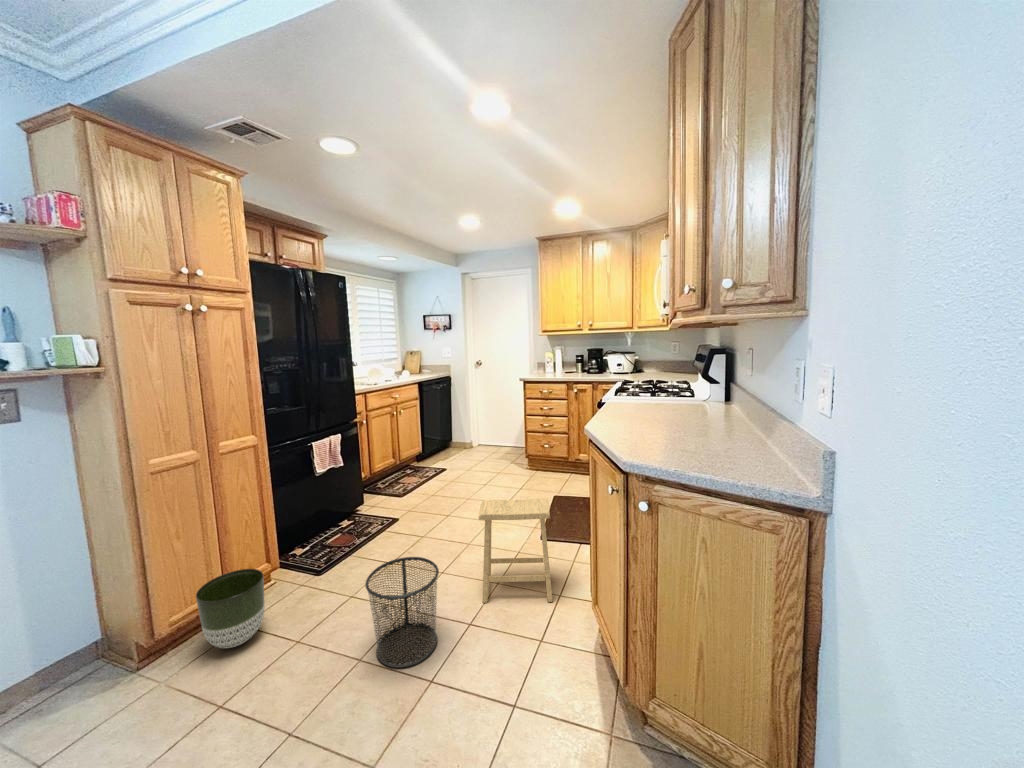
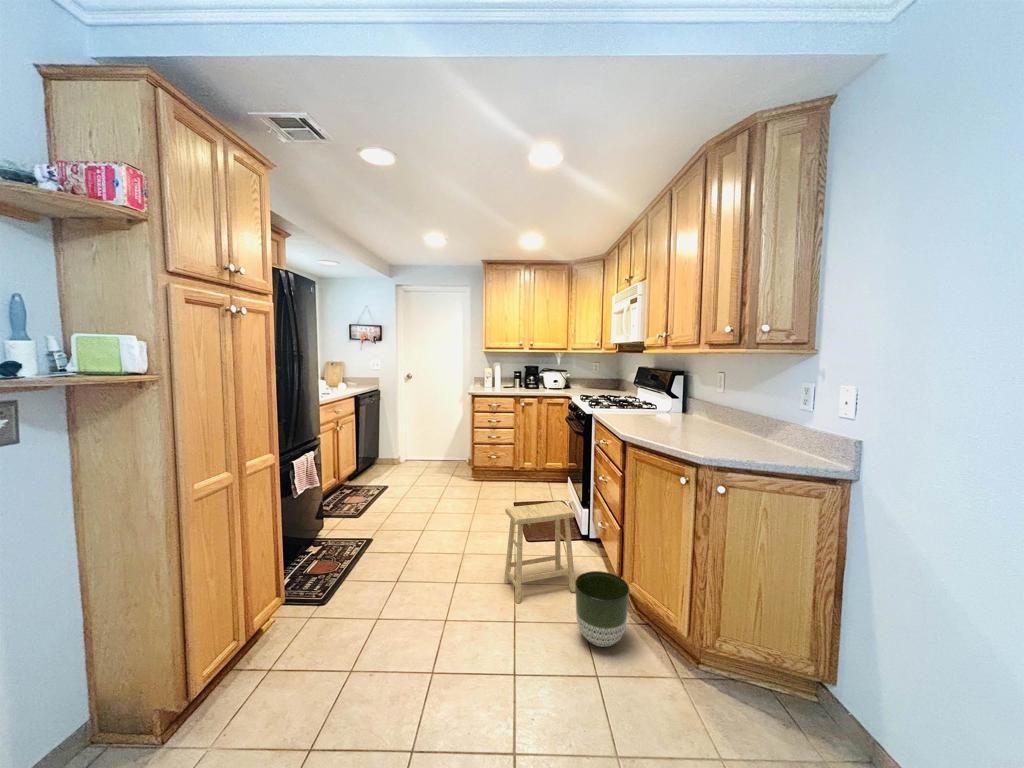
waste bin: present [365,557,439,667] -> none [439,565,508,672]
planter: present [196,569,265,648] -> present [575,571,629,647]

